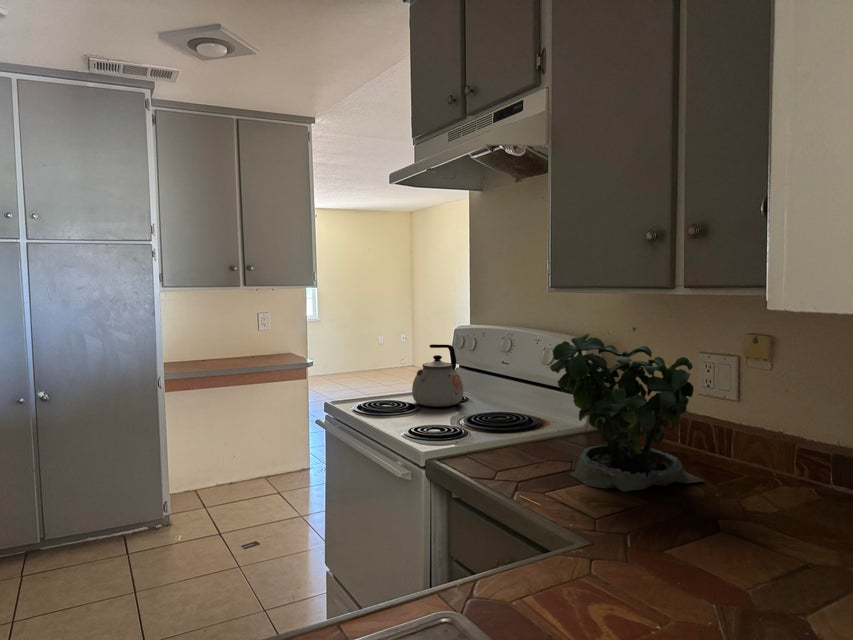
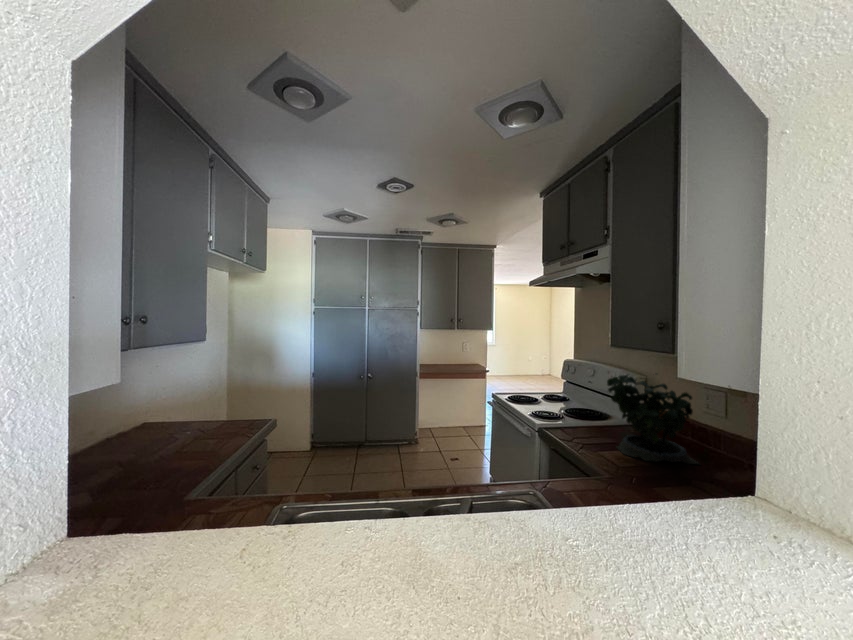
kettle: present [412,344,464,407] -> none [537,369,566,402]

